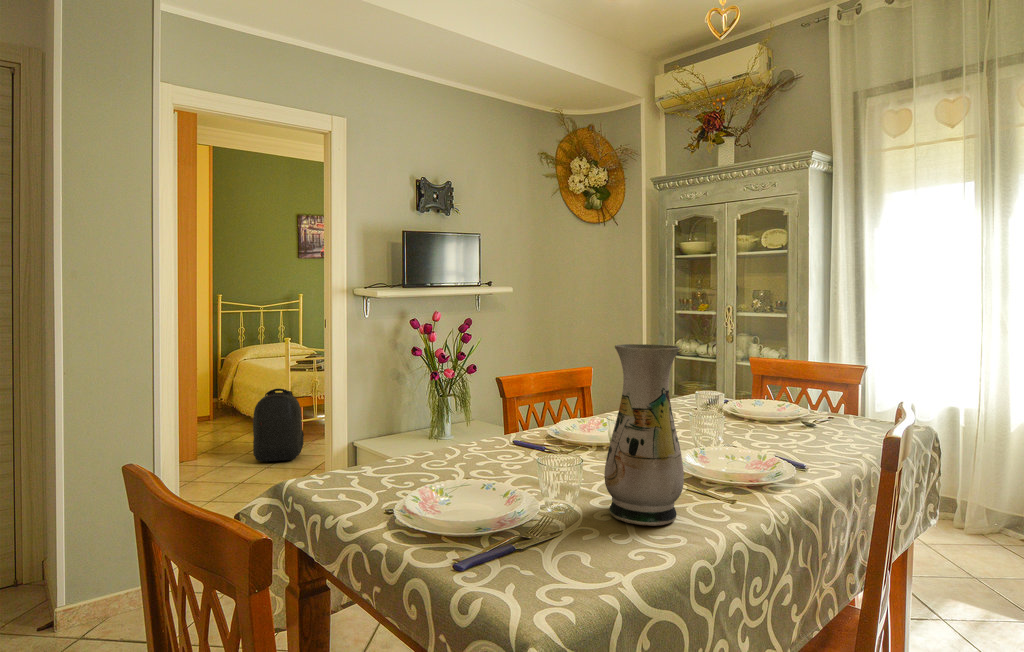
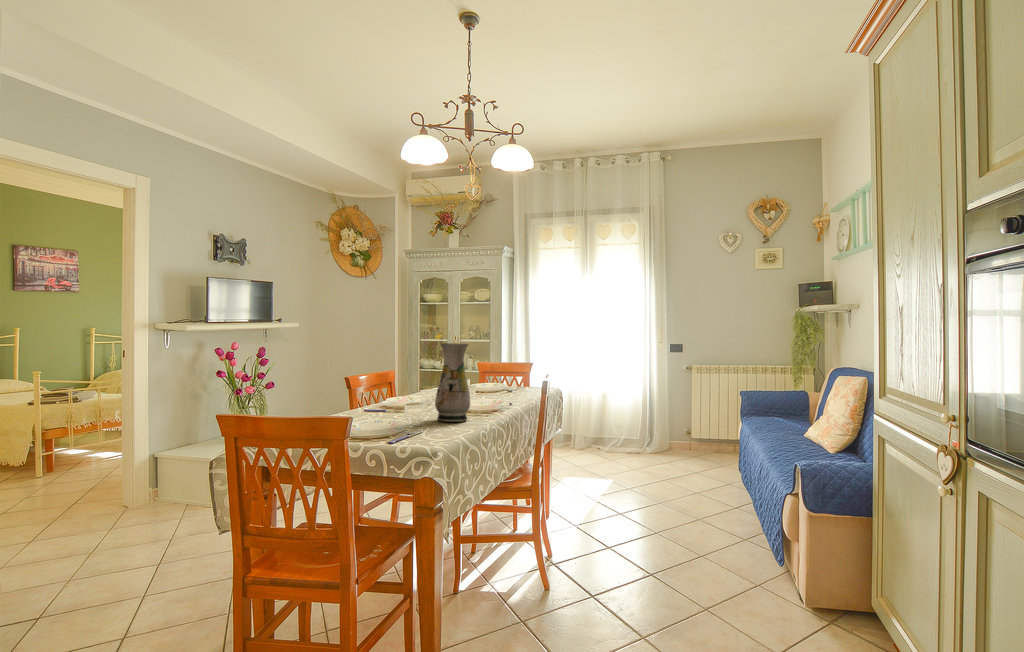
backpack: present [253,389,304,462] -> none [26,412,83,481]

